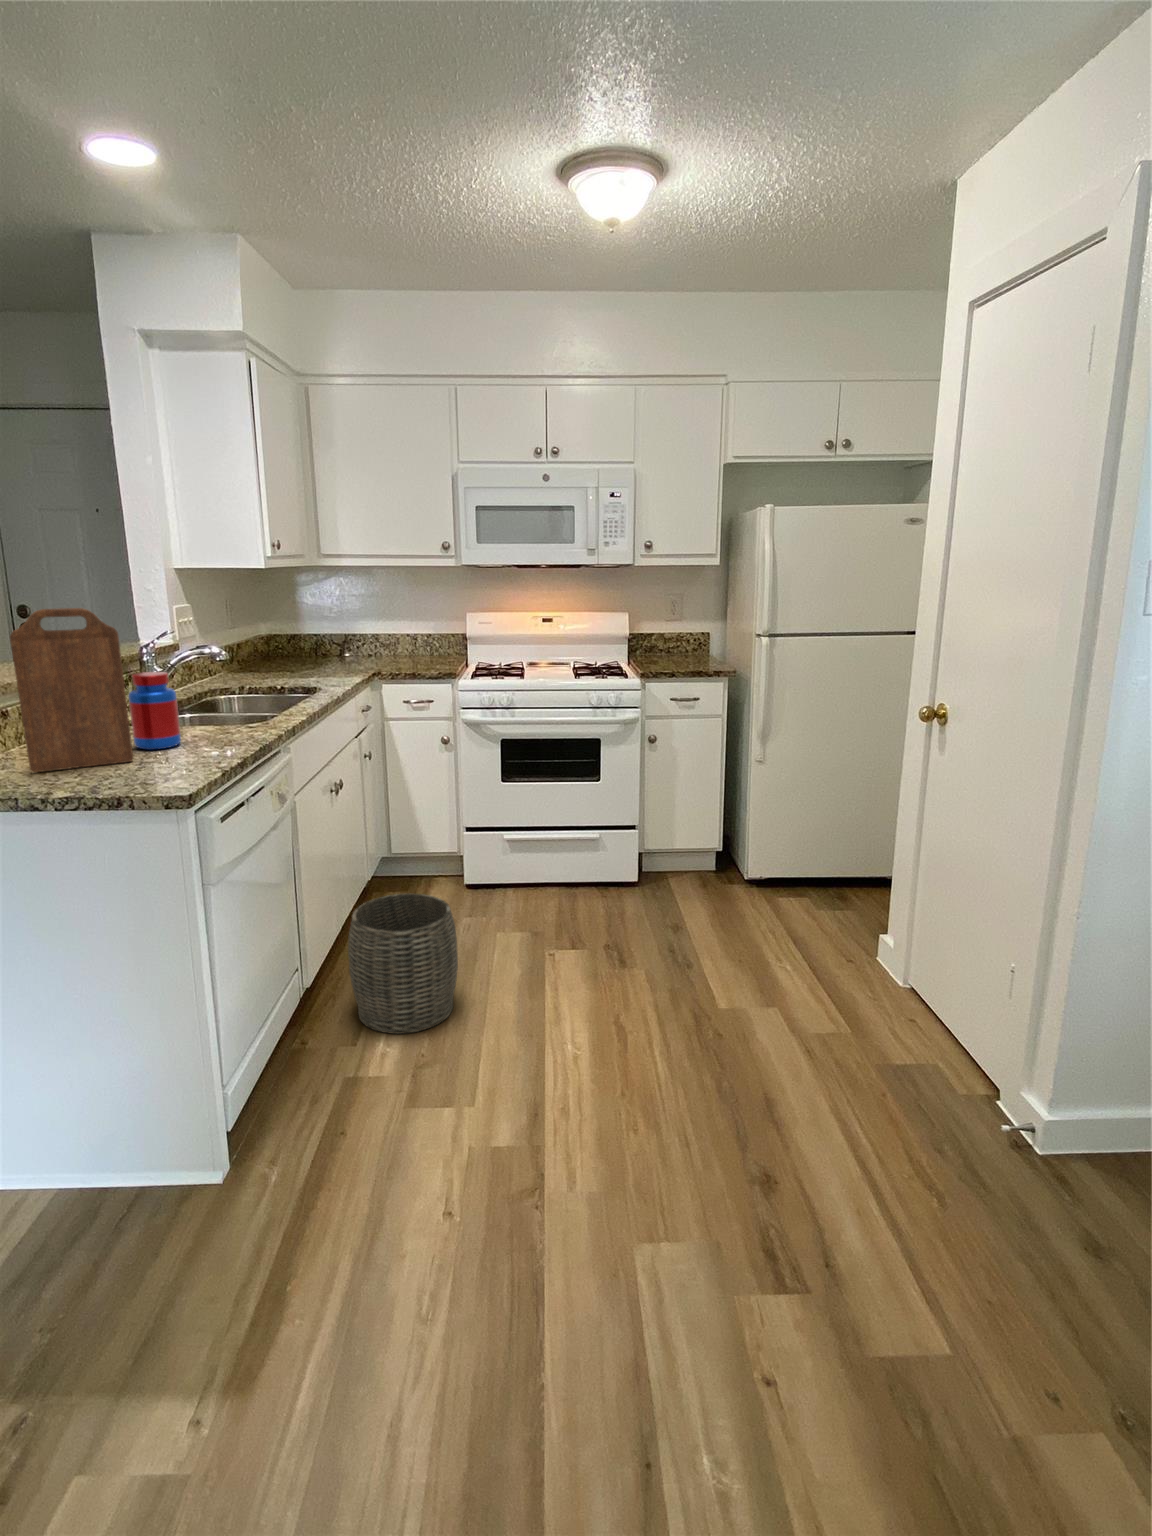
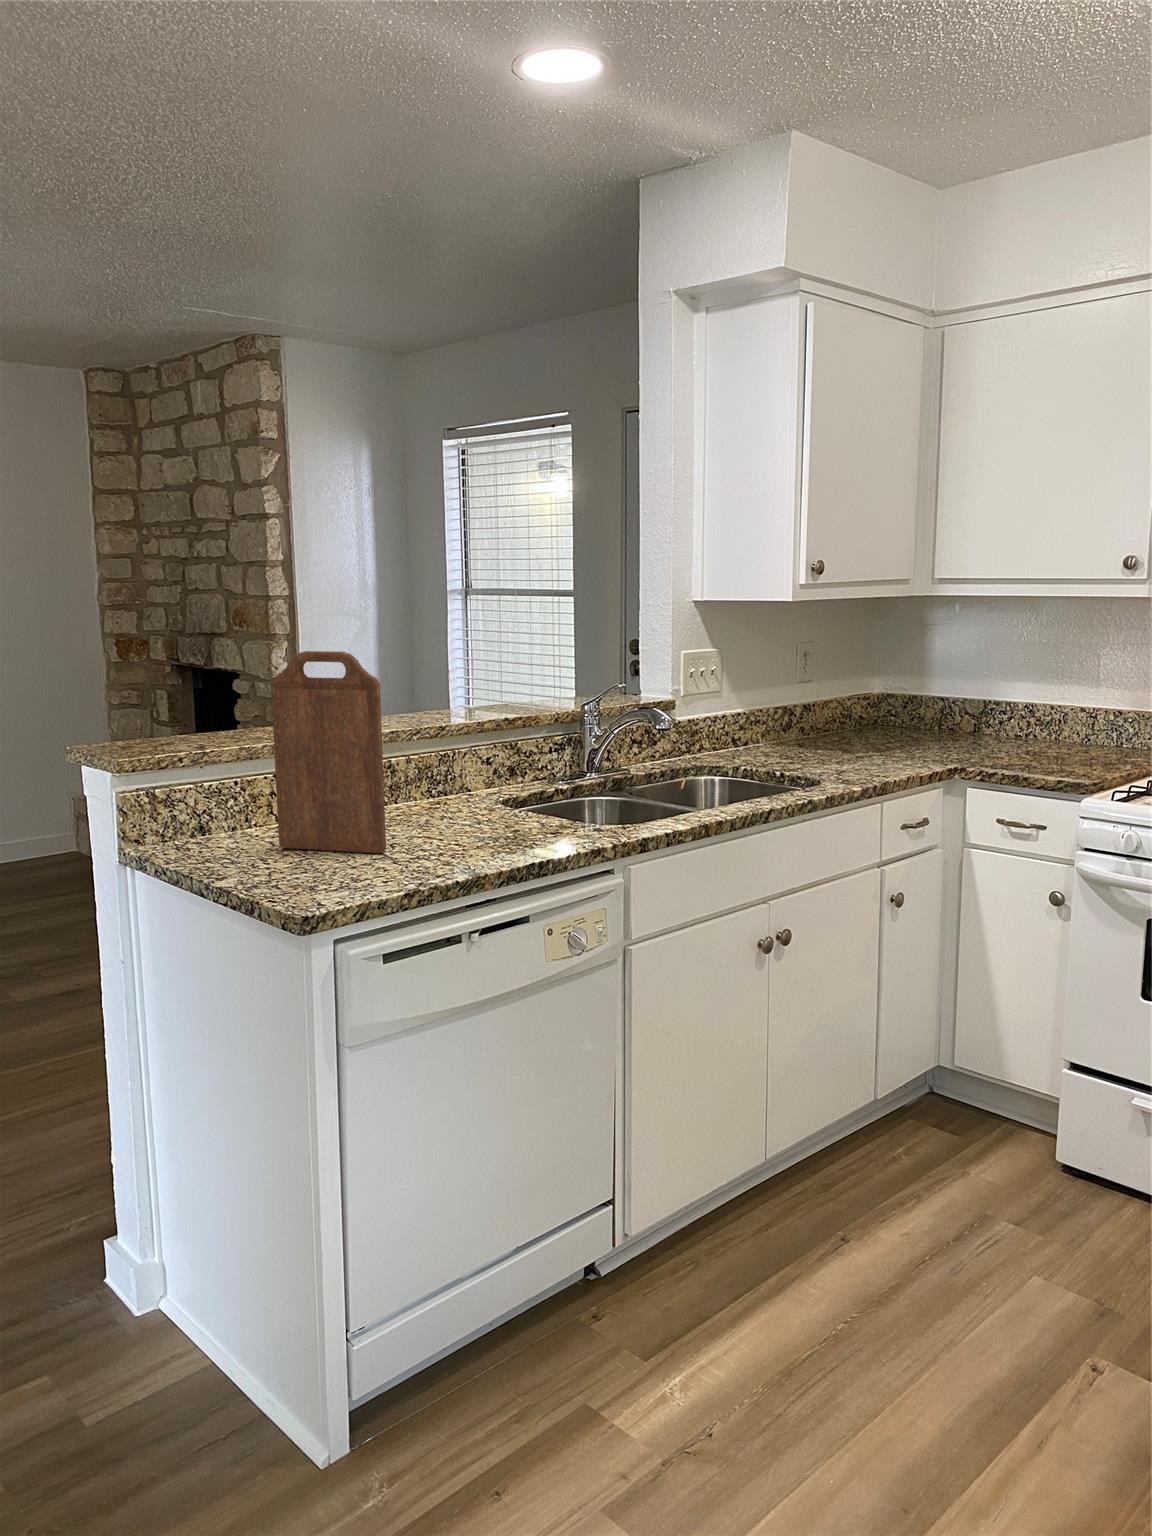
jar: present [129,672,181,750] -> none [423,738,482,842]
woven basket: present [348,893,458,1034] -> none [677,1136,860,1391]

